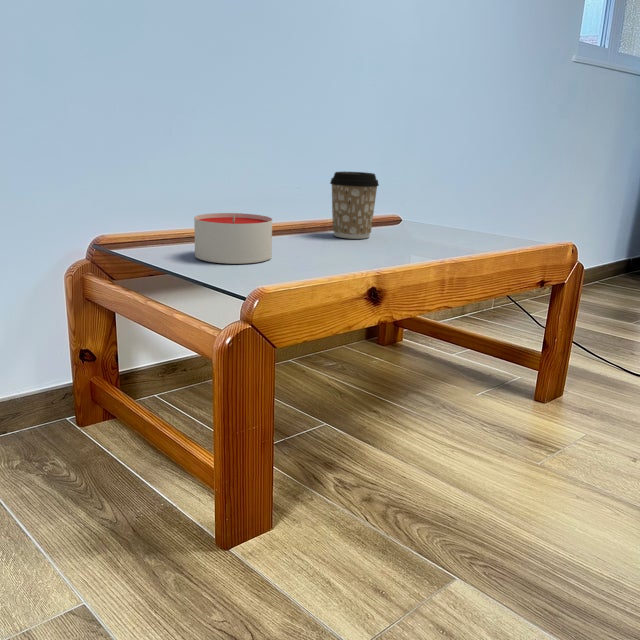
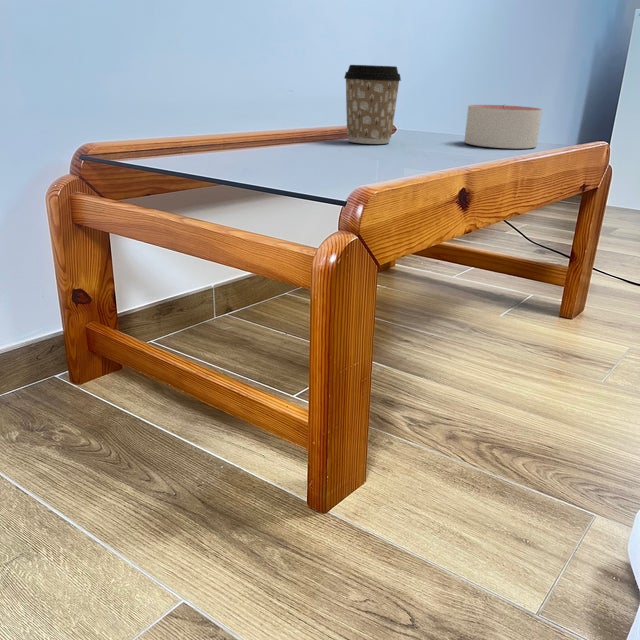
candle: present [194,213,272,264] -> present [465,105,542,149]

